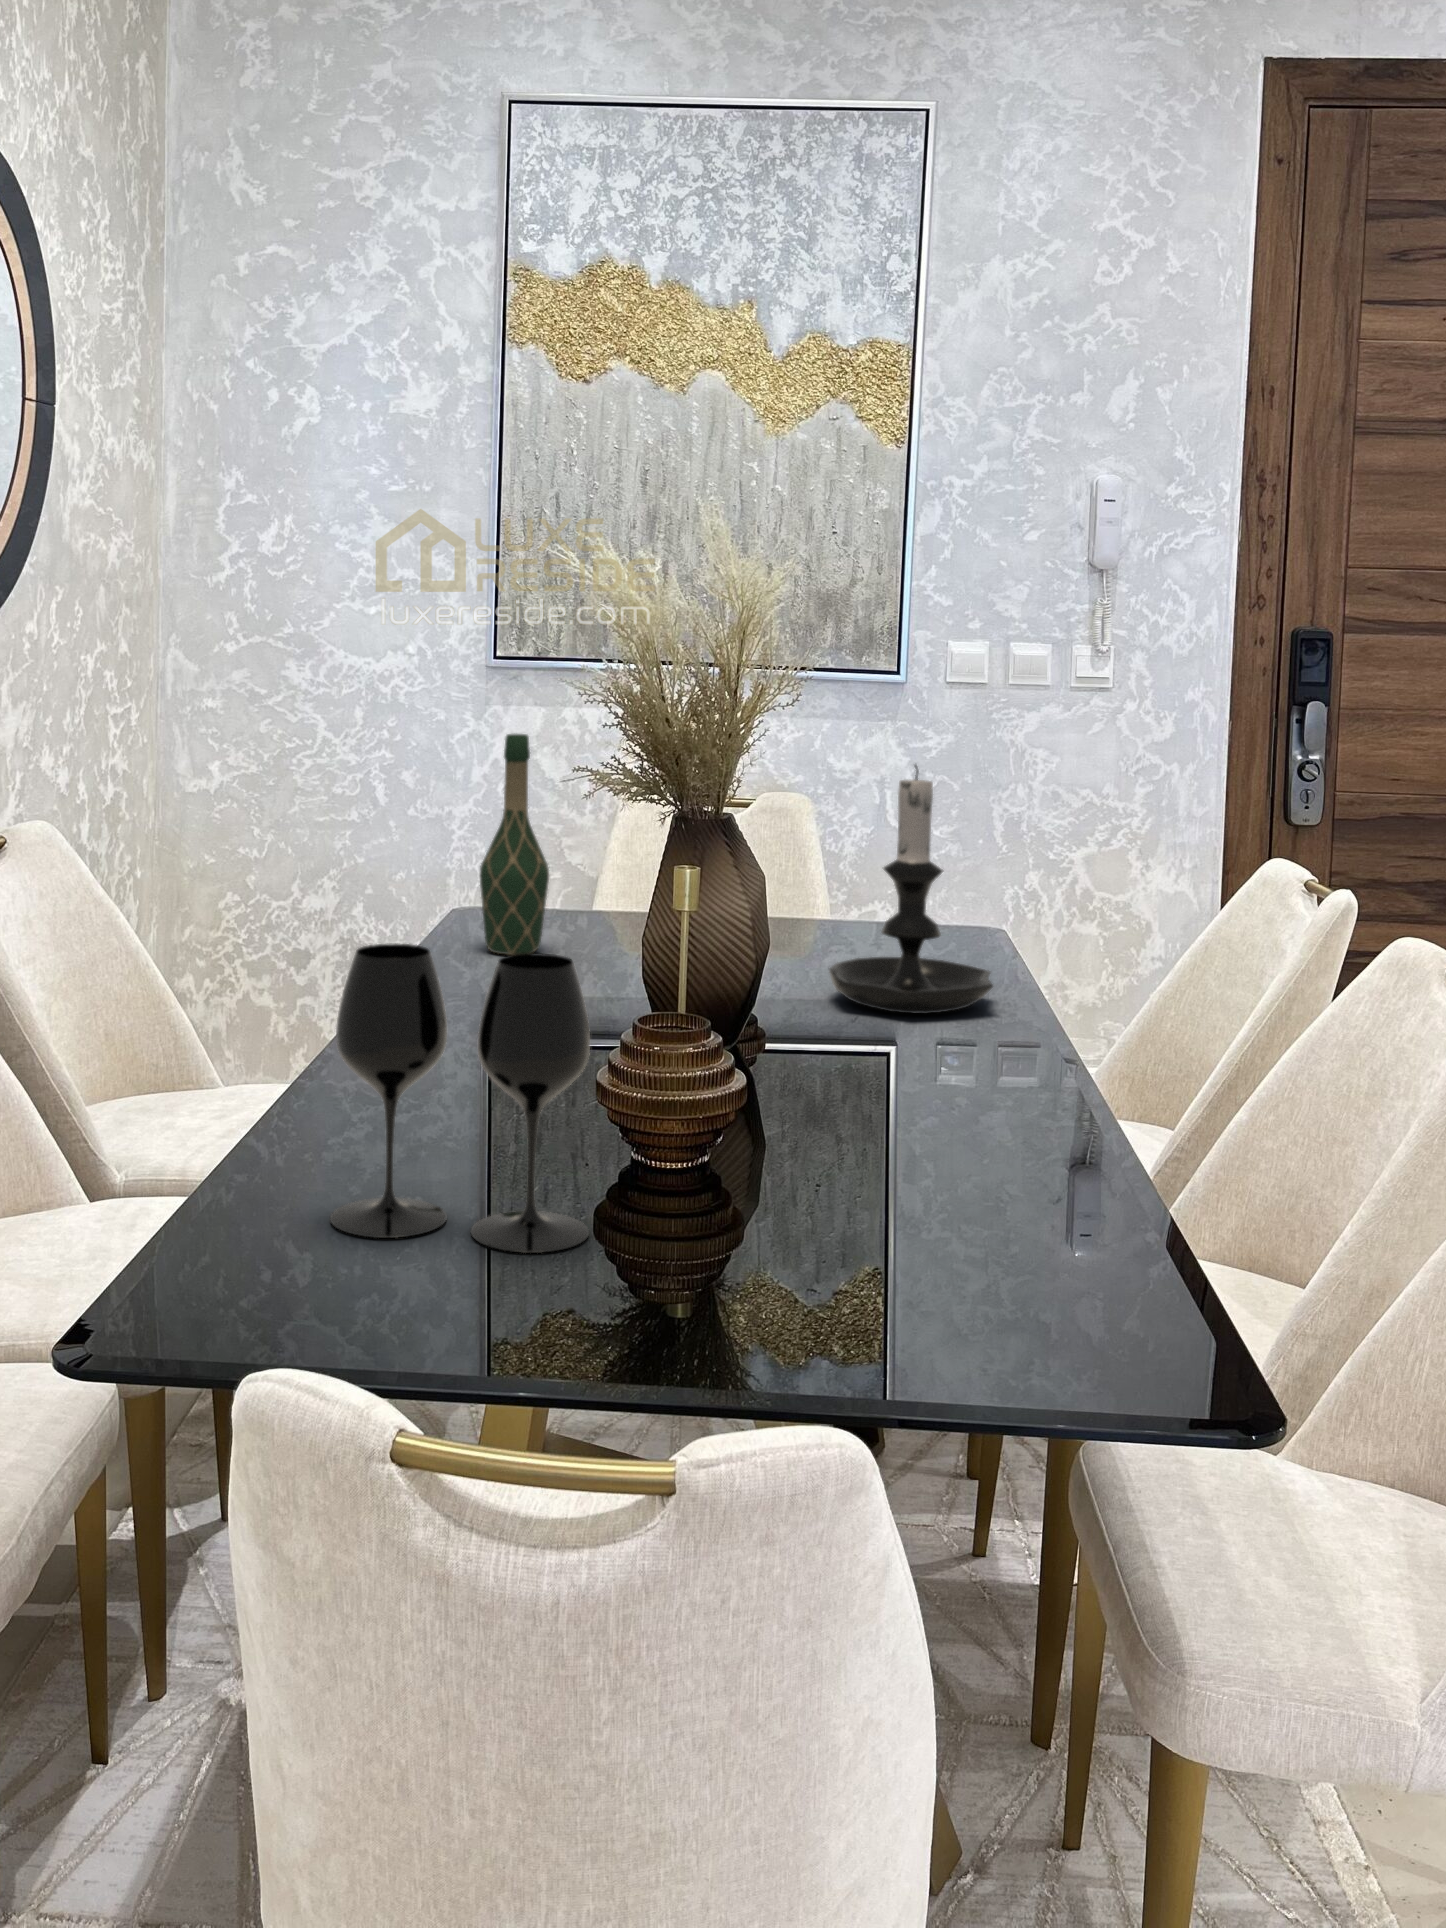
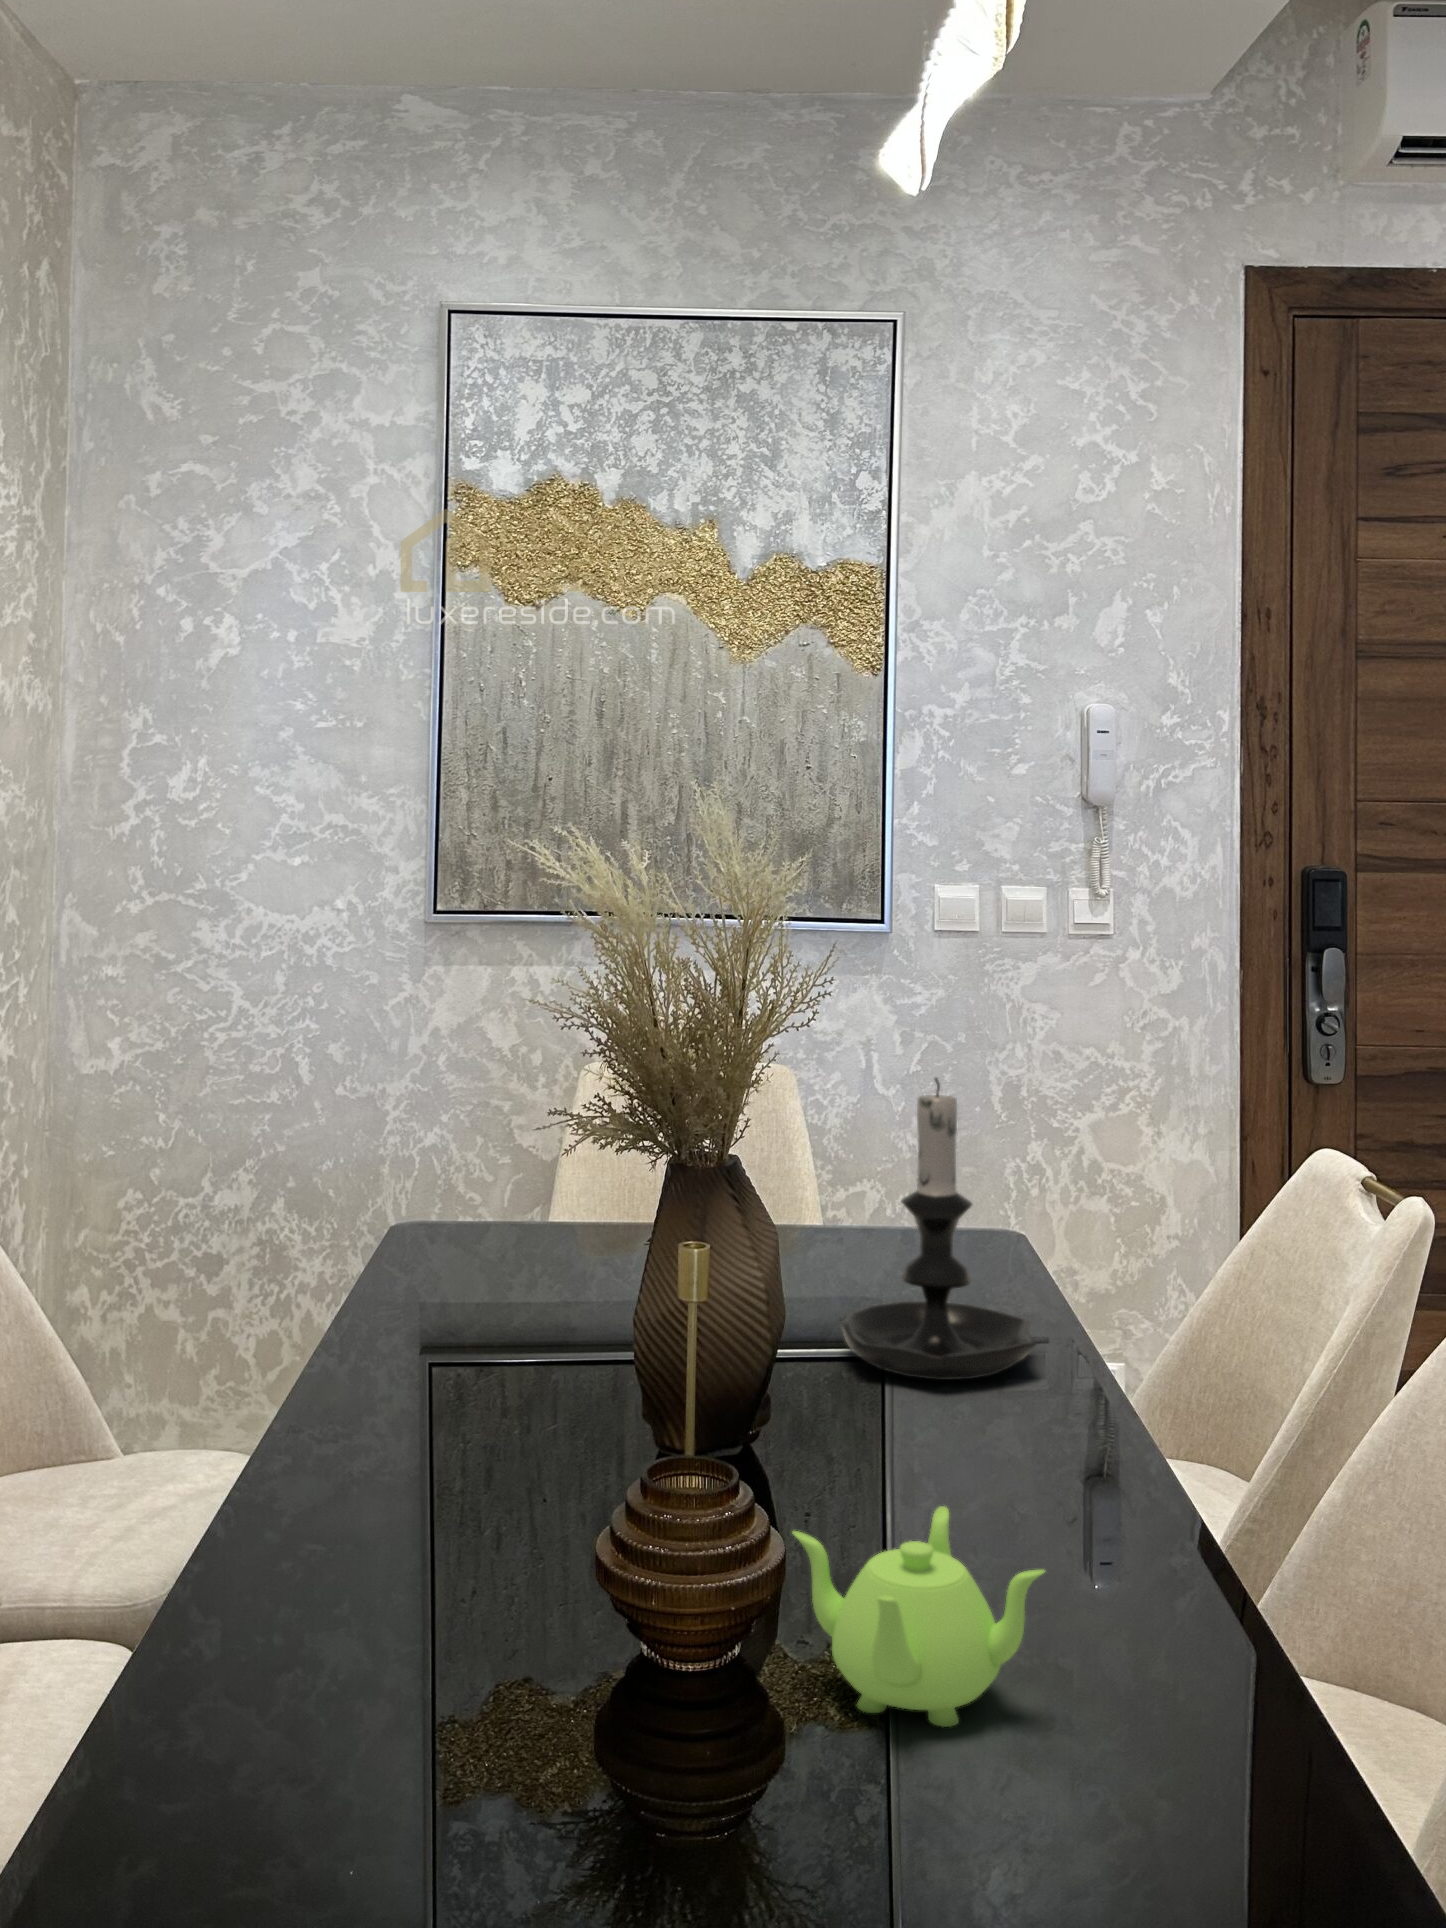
wine bottle: present [480,734,549,955] -> none [424,1038,506,1302]
wine glass: present [330,943,590,1253] -> none [247,1401,588,1834]
teapot: none [758,1059,955,1209] -> present [793,1506,1045,1727]

